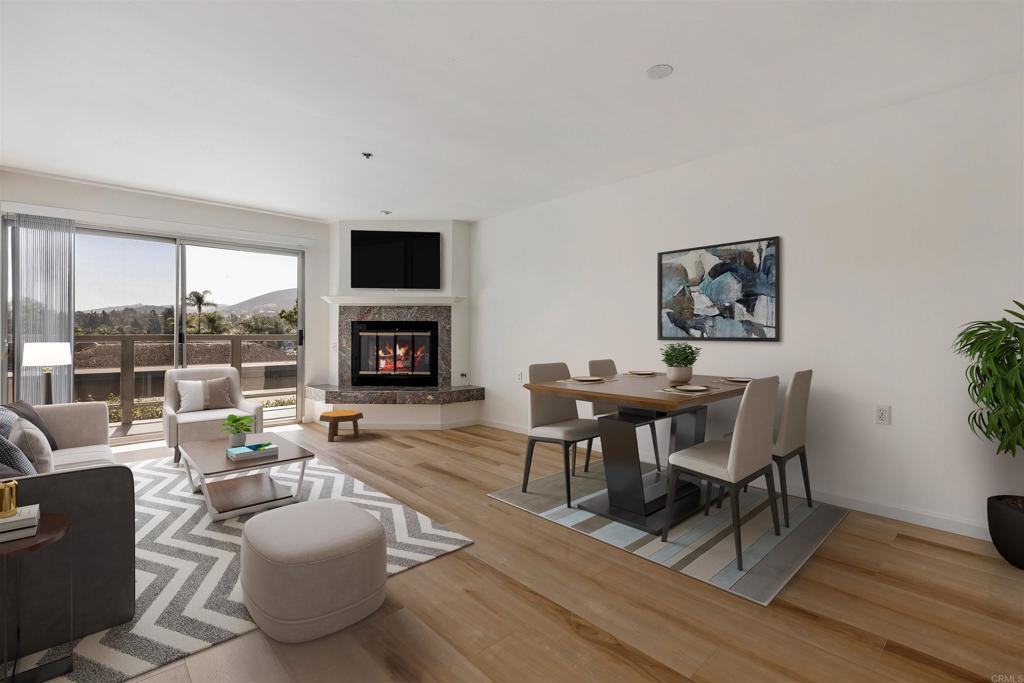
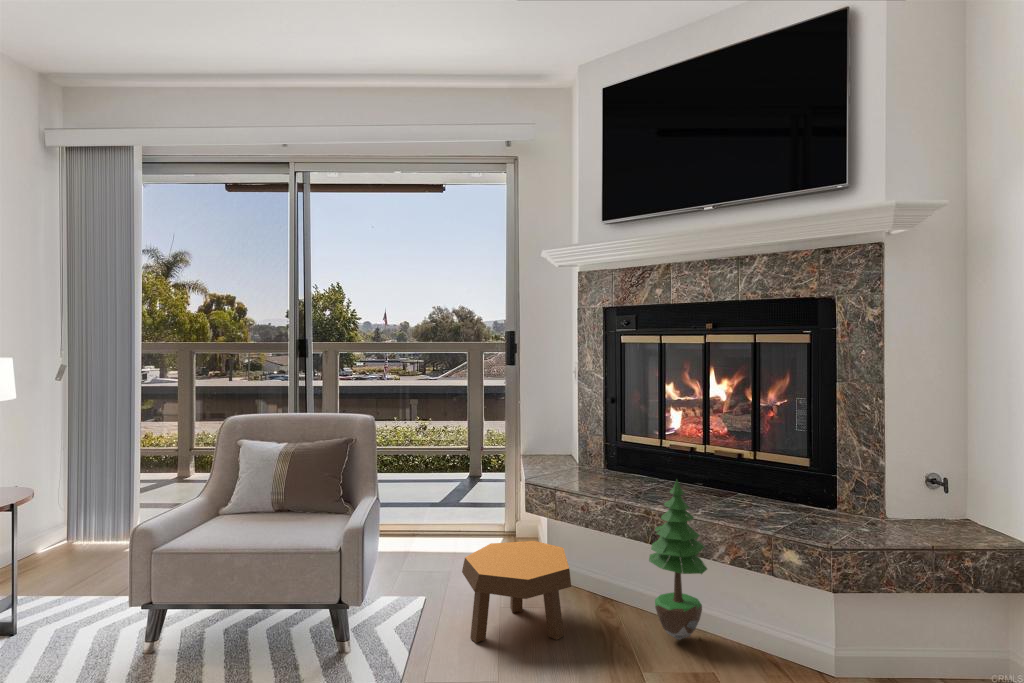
potted tree: none [386,379,406,431] -> present [649,480,707,640]

